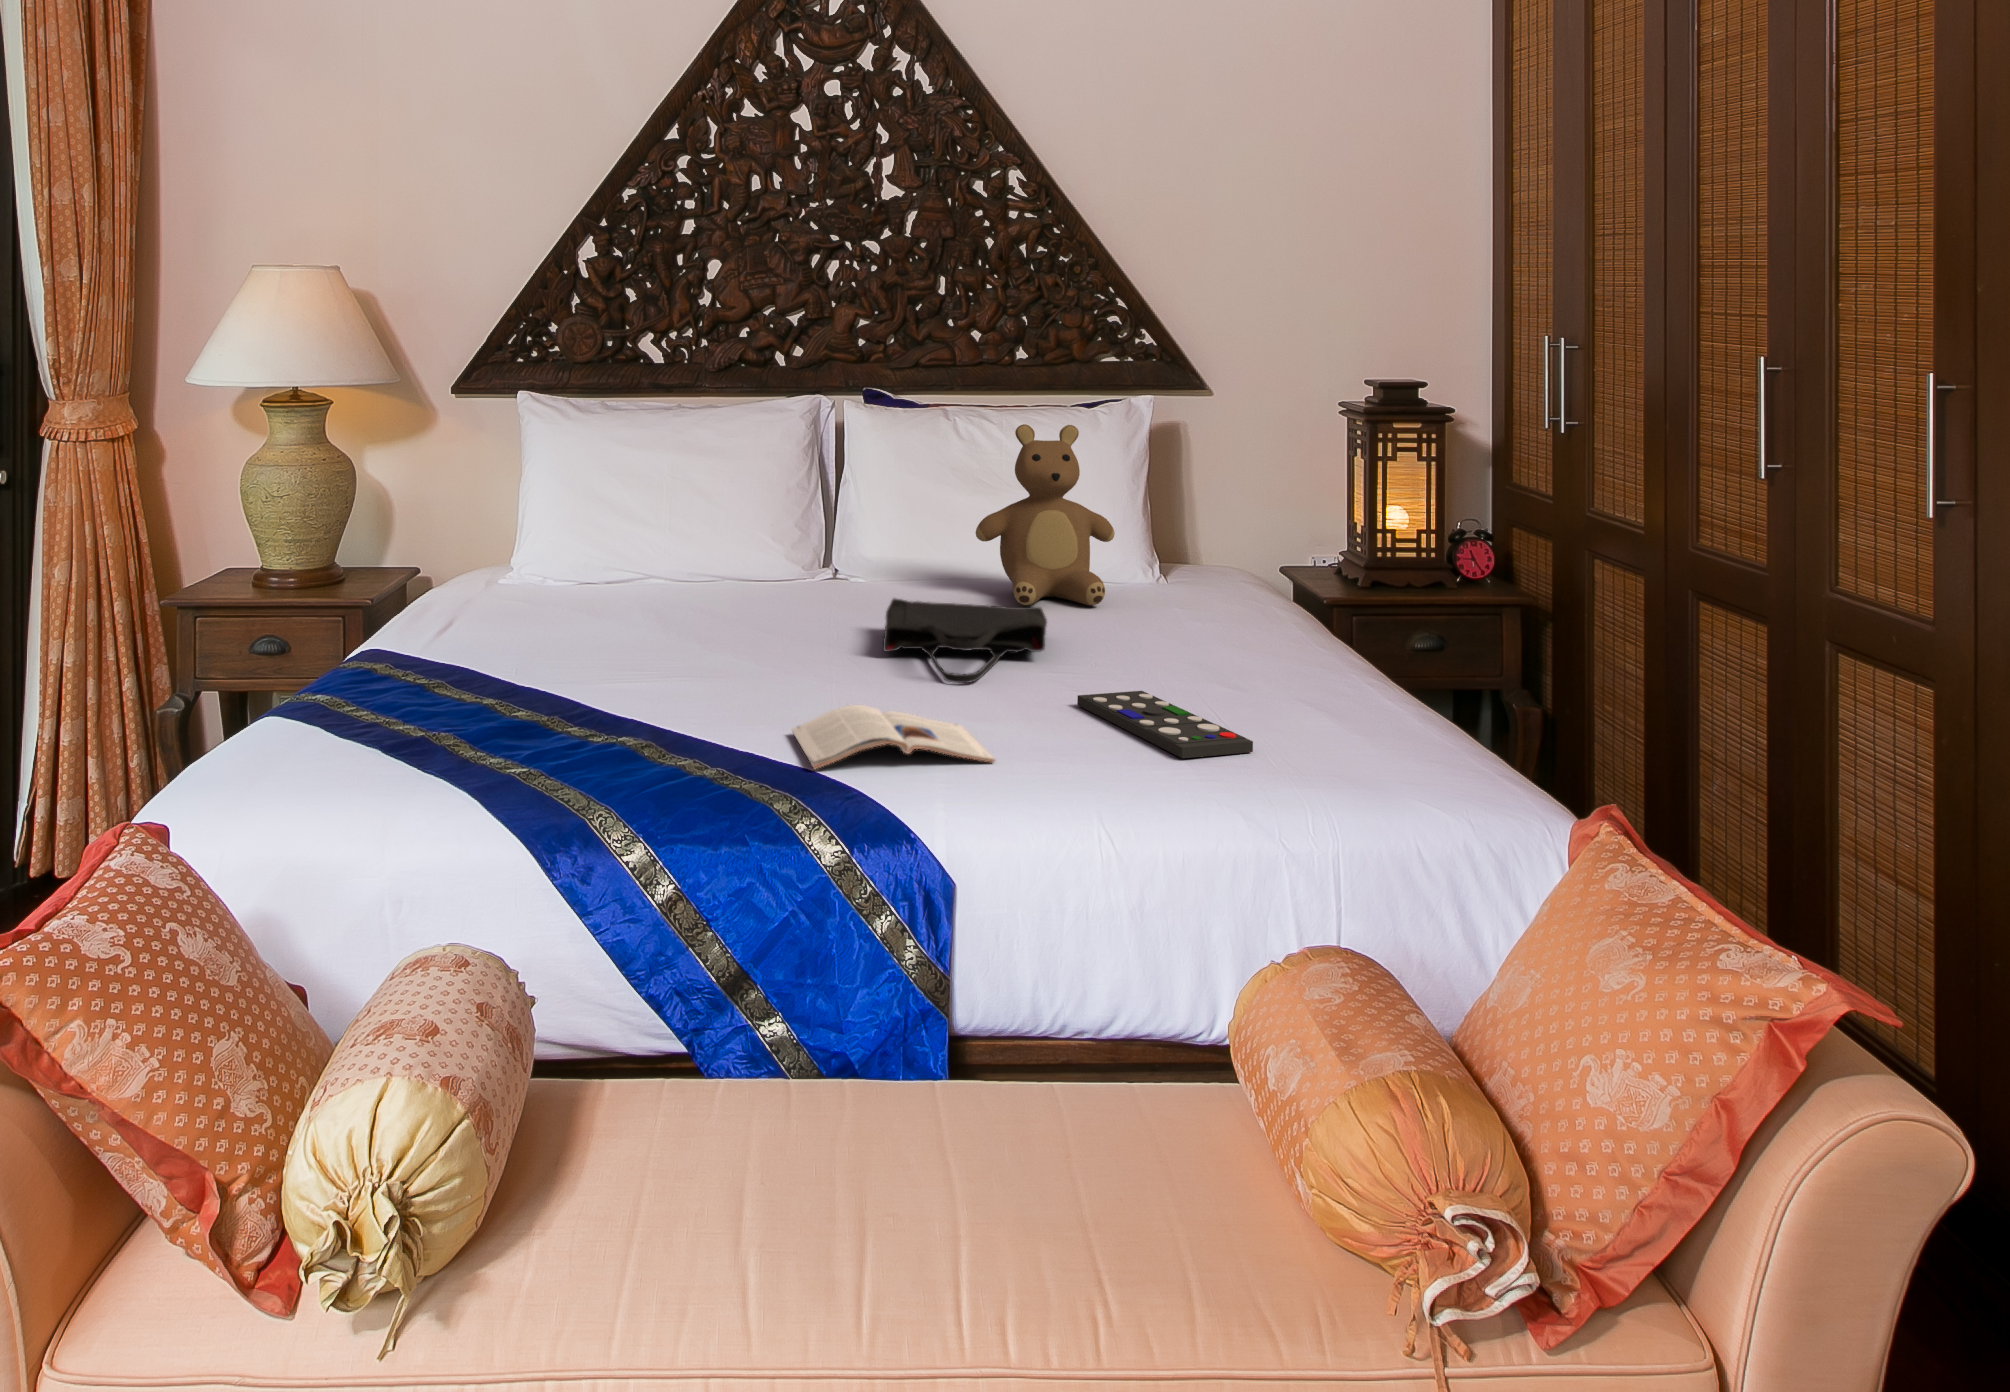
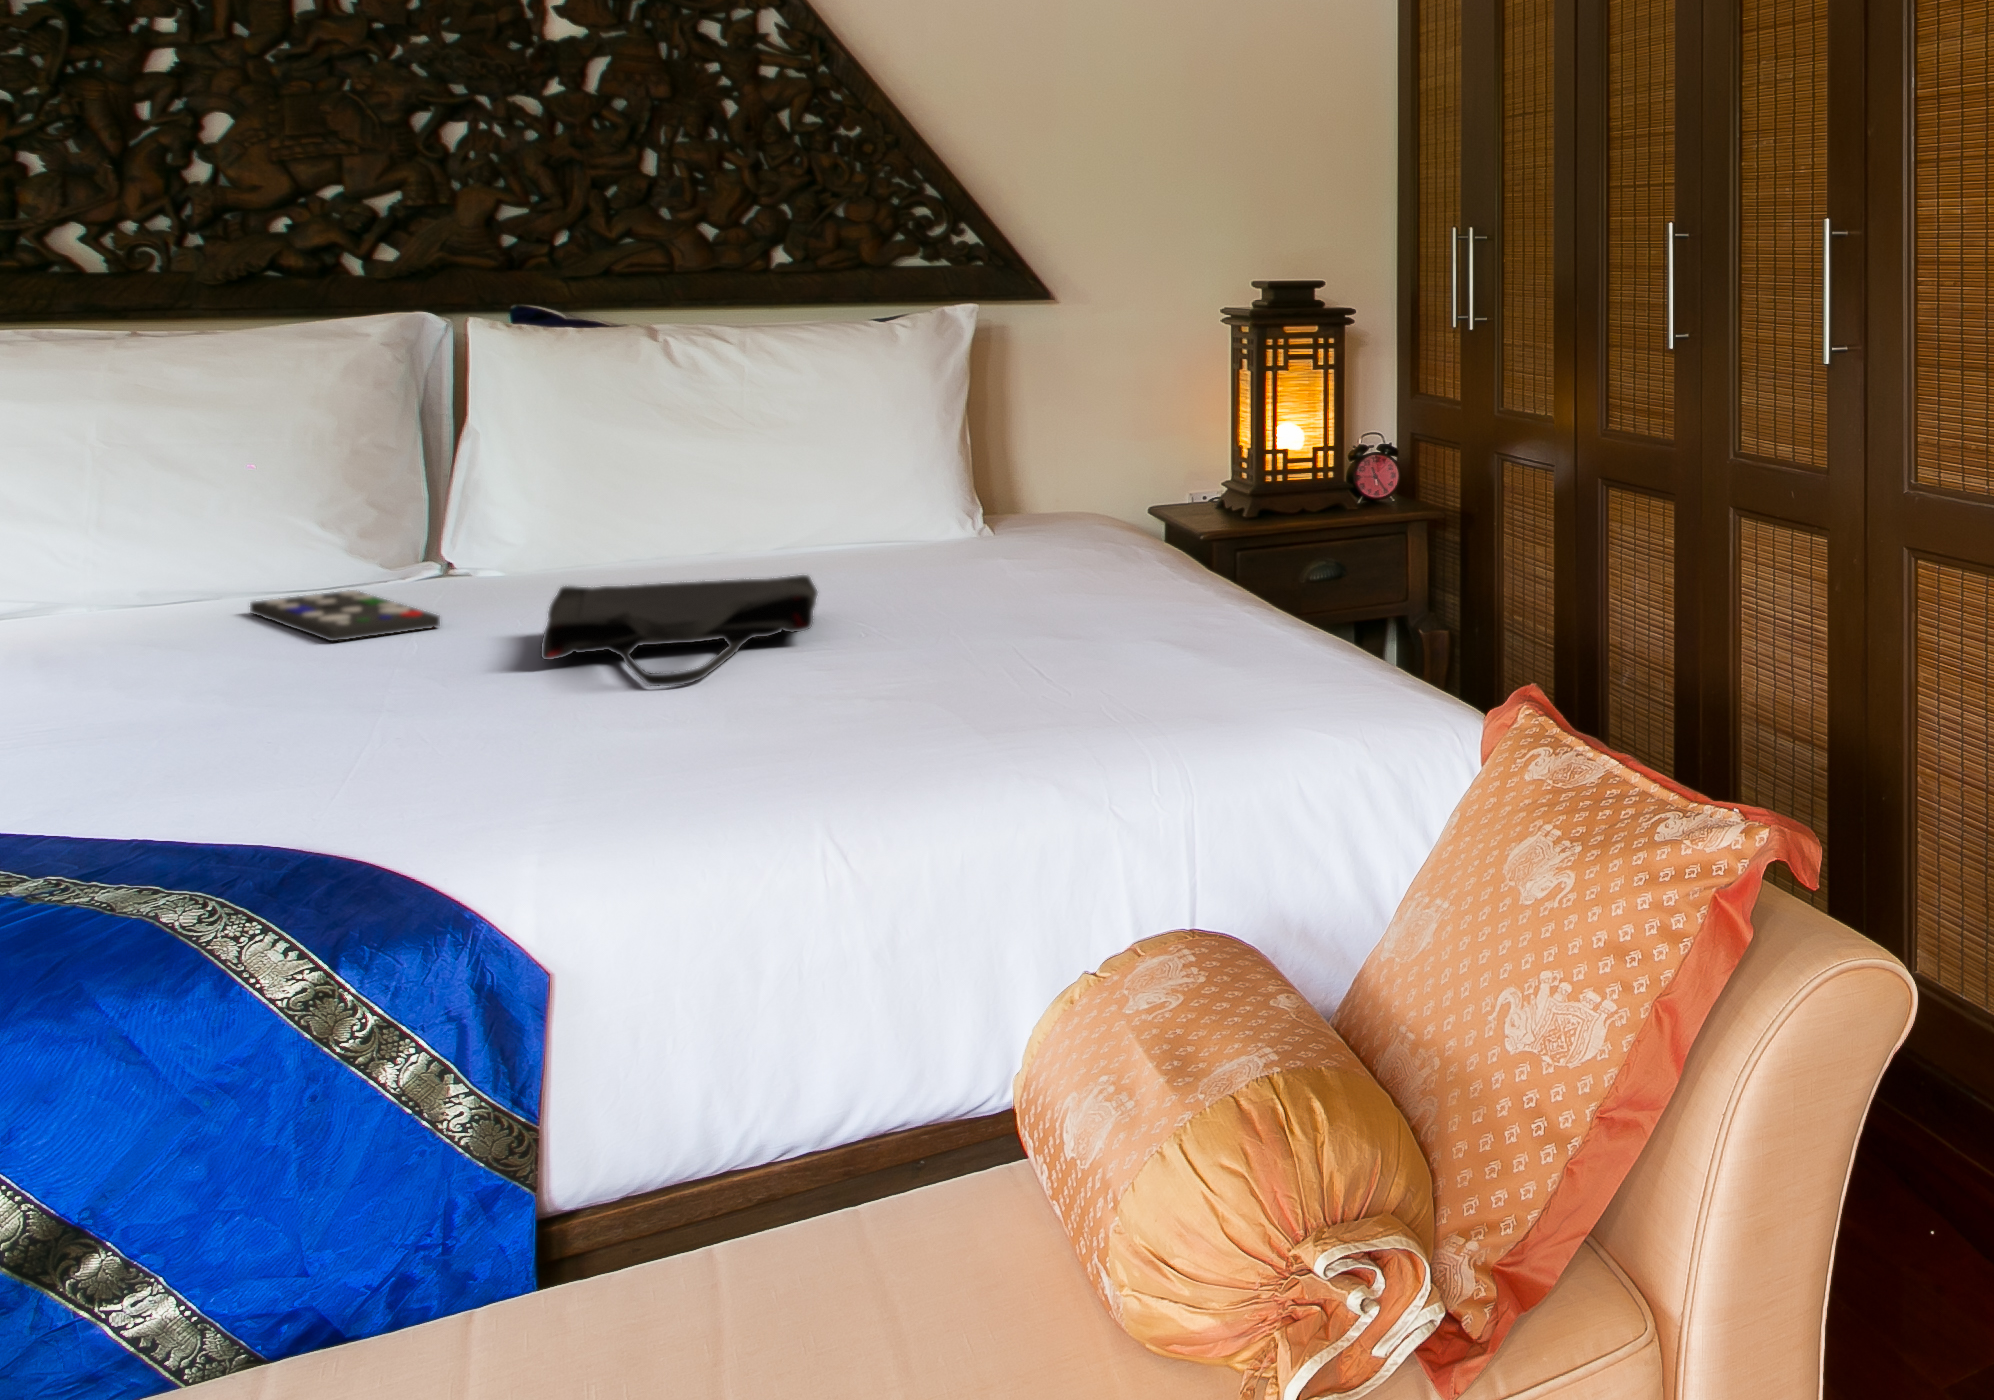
teddy bear: present [976,424,1115,605] -> none [706,336,921,580]
remote control: present [1077,691,1253,758] -> present [250,590,440,641]
magazine: present [792,705,995,769] -> none [353,731,724,836]

